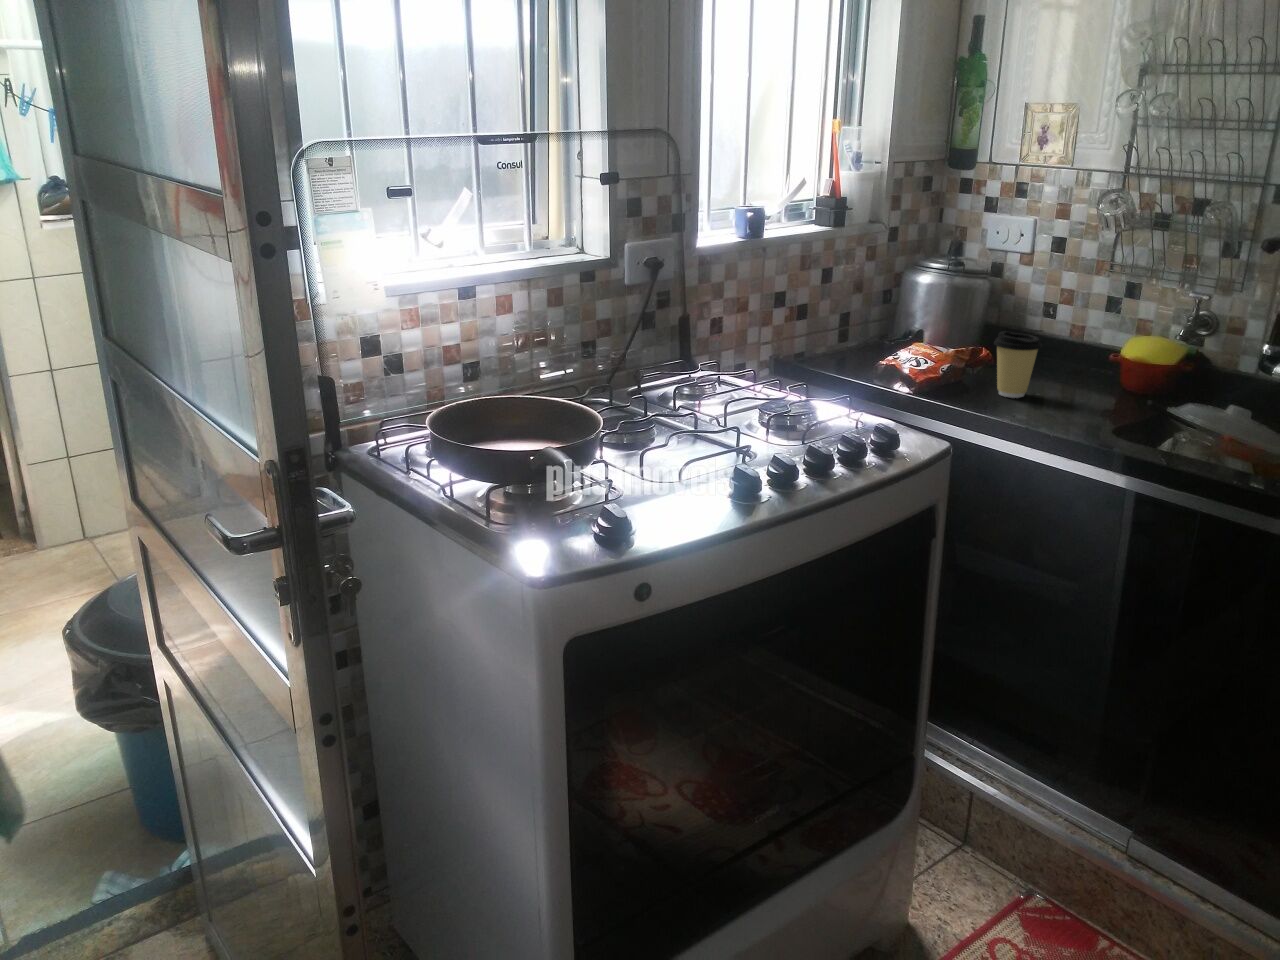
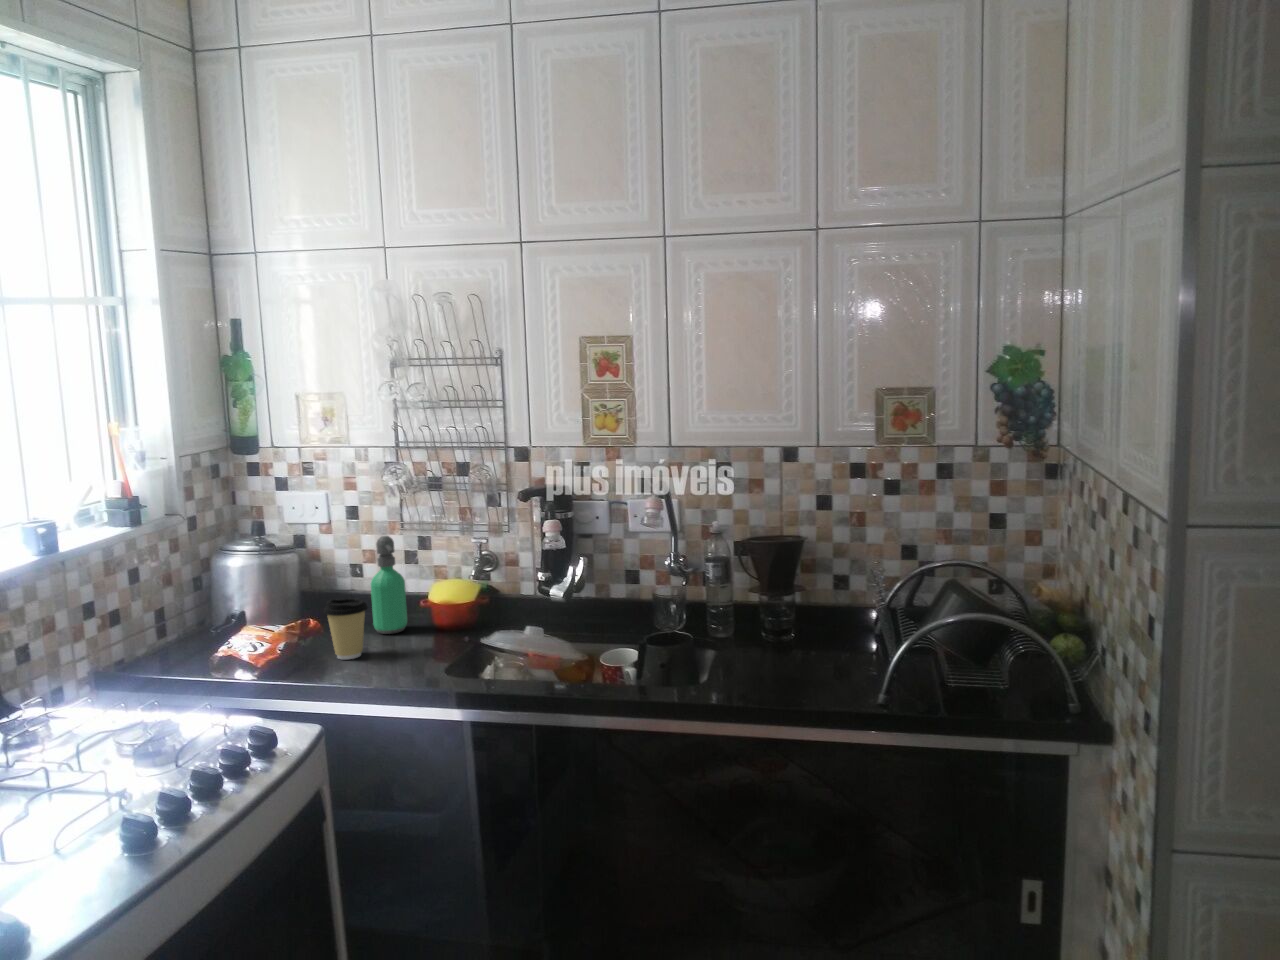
soap dispenser: none [1050,274,1096,384] -> present [371,536,407,634]

